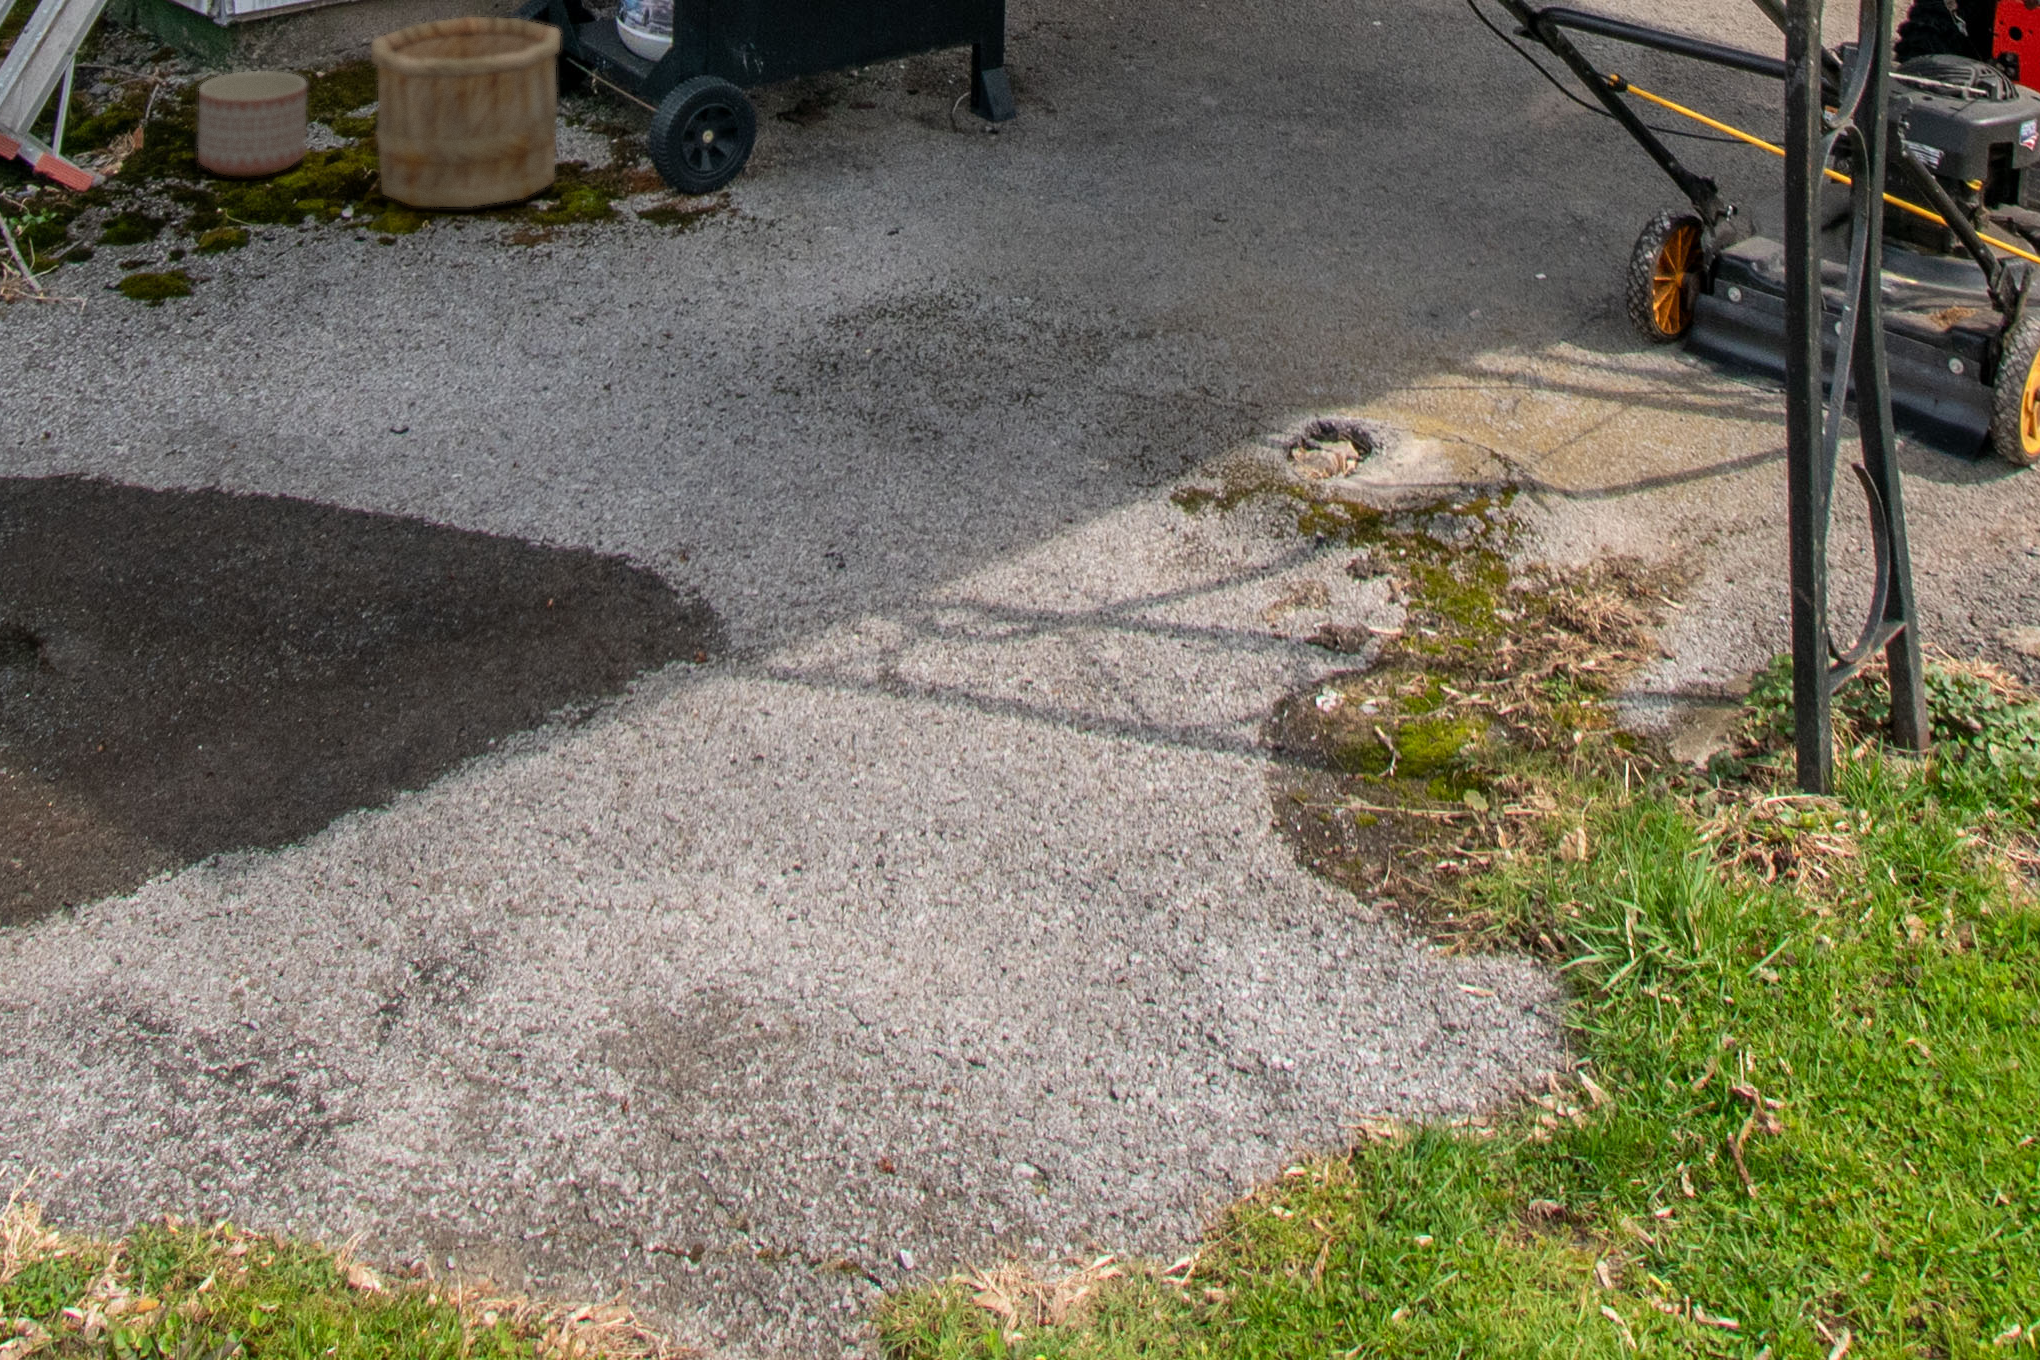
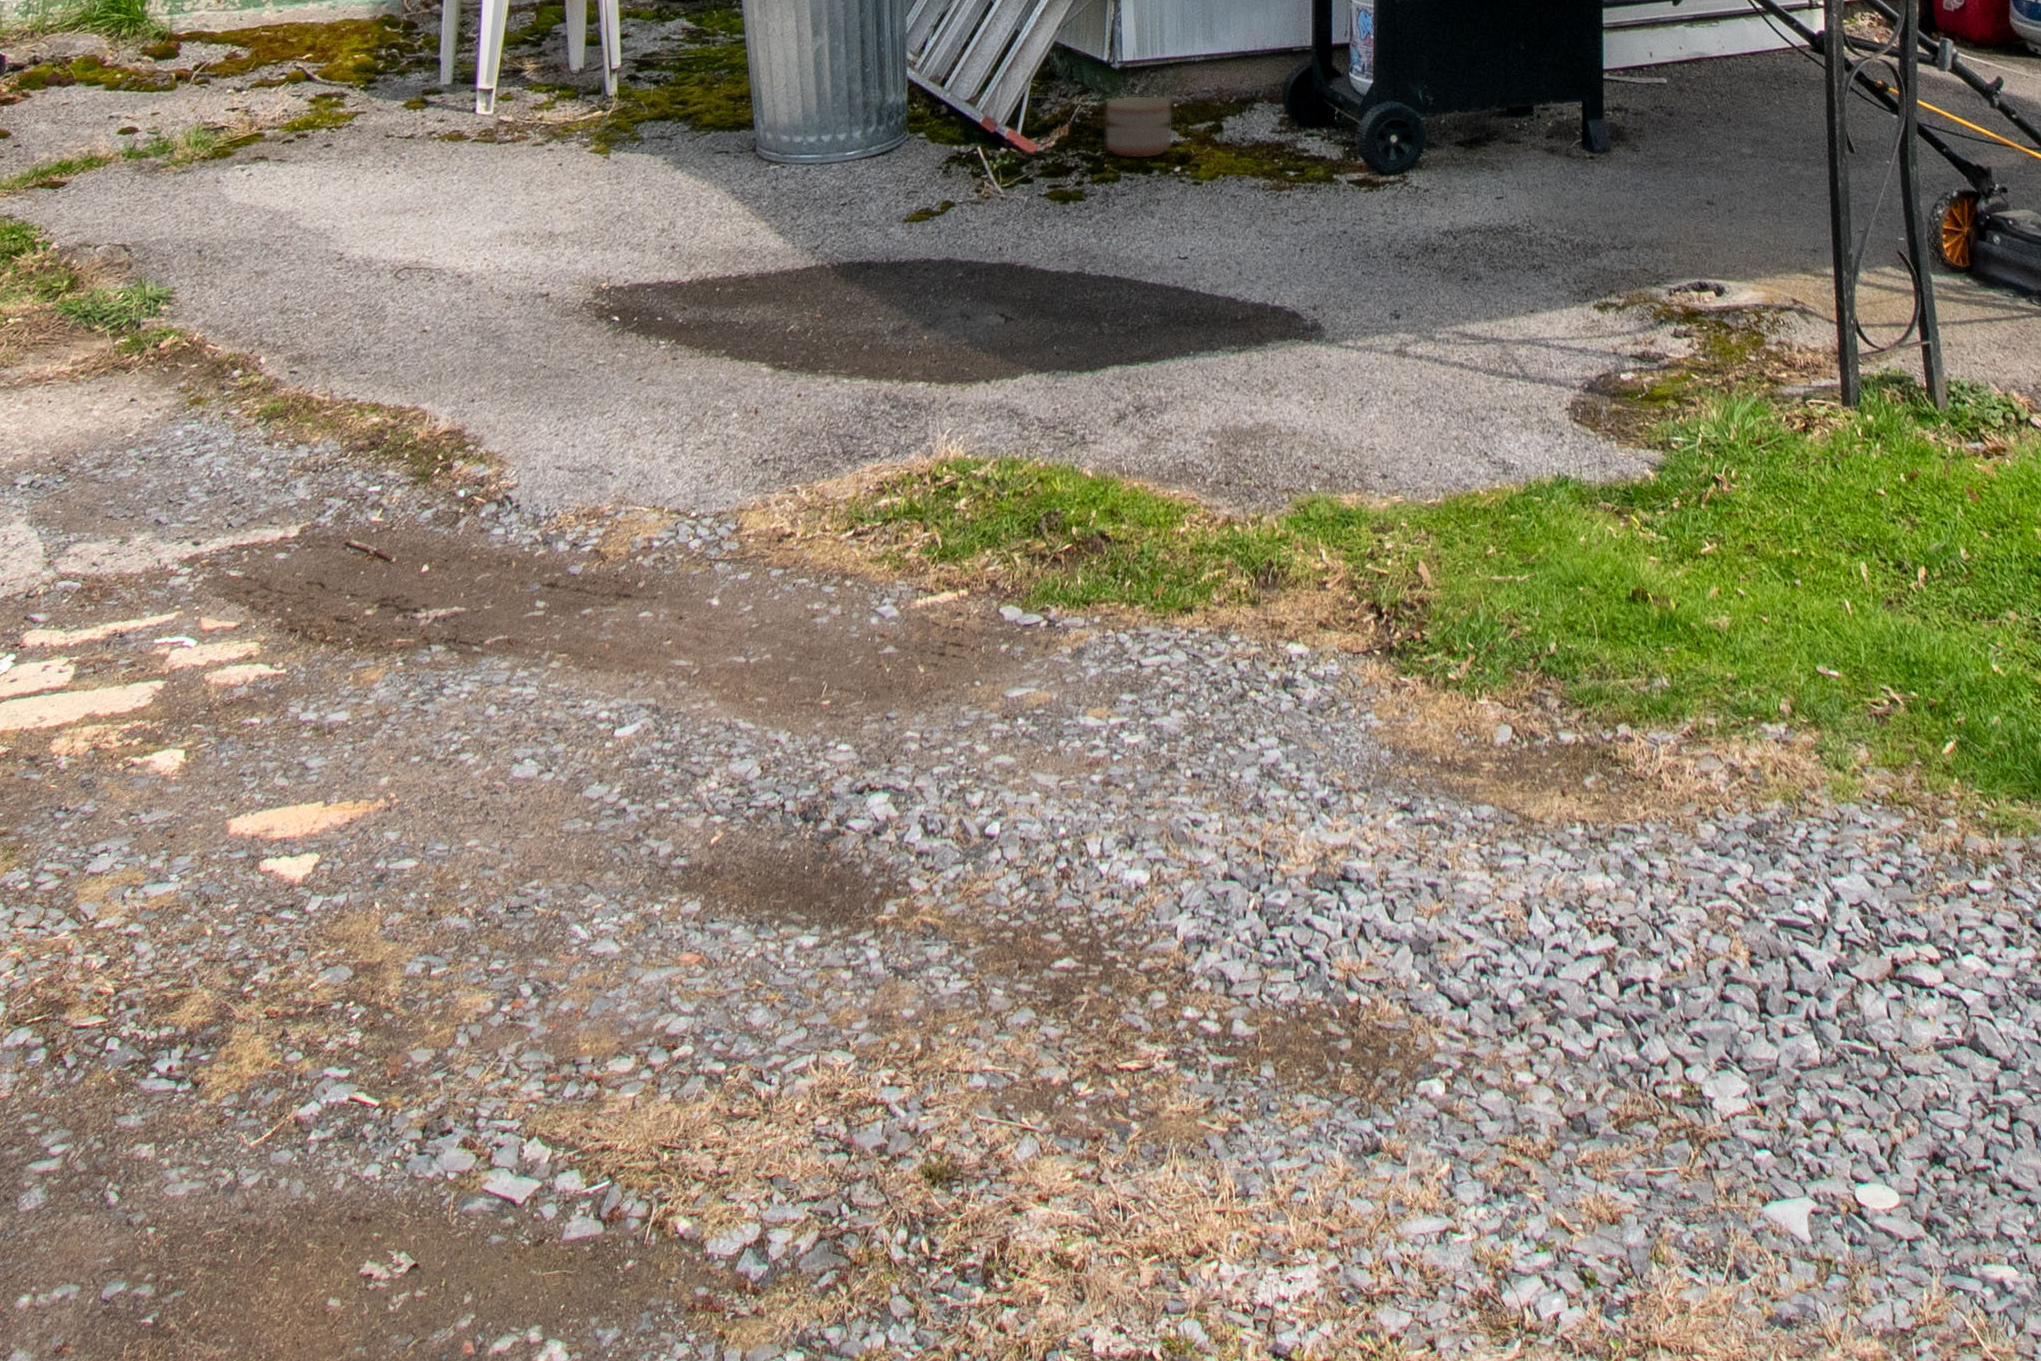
wooden bucket: present [371,17,560,207] -> none [1203,65,1320,173]

